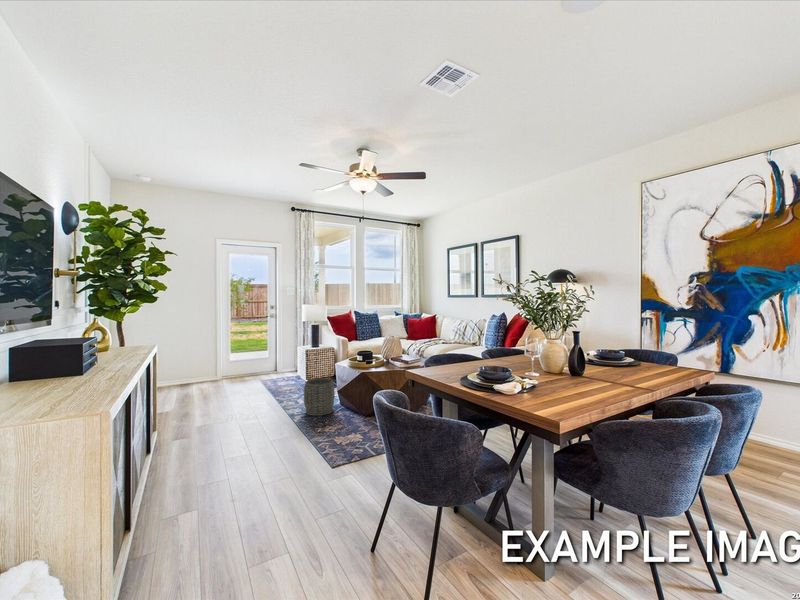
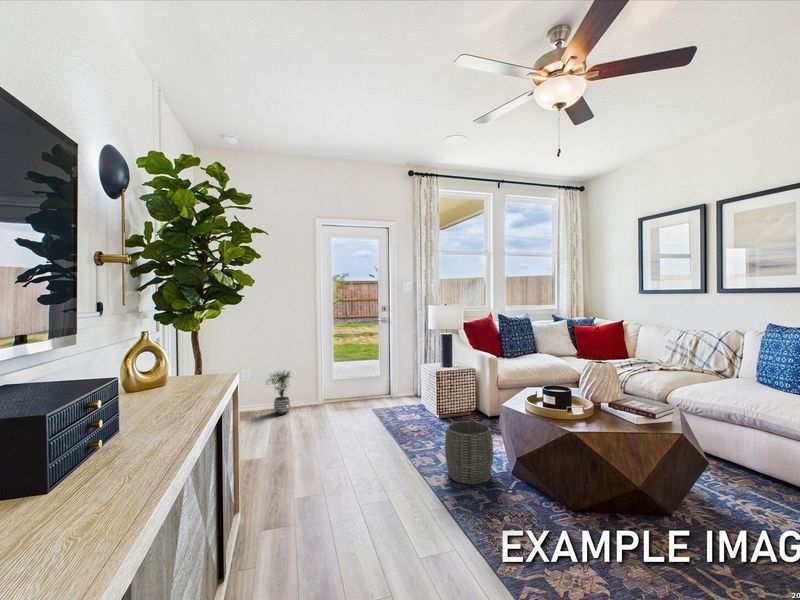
potted plant: none [170,353,198,388] -> present [266,371,291,415]

